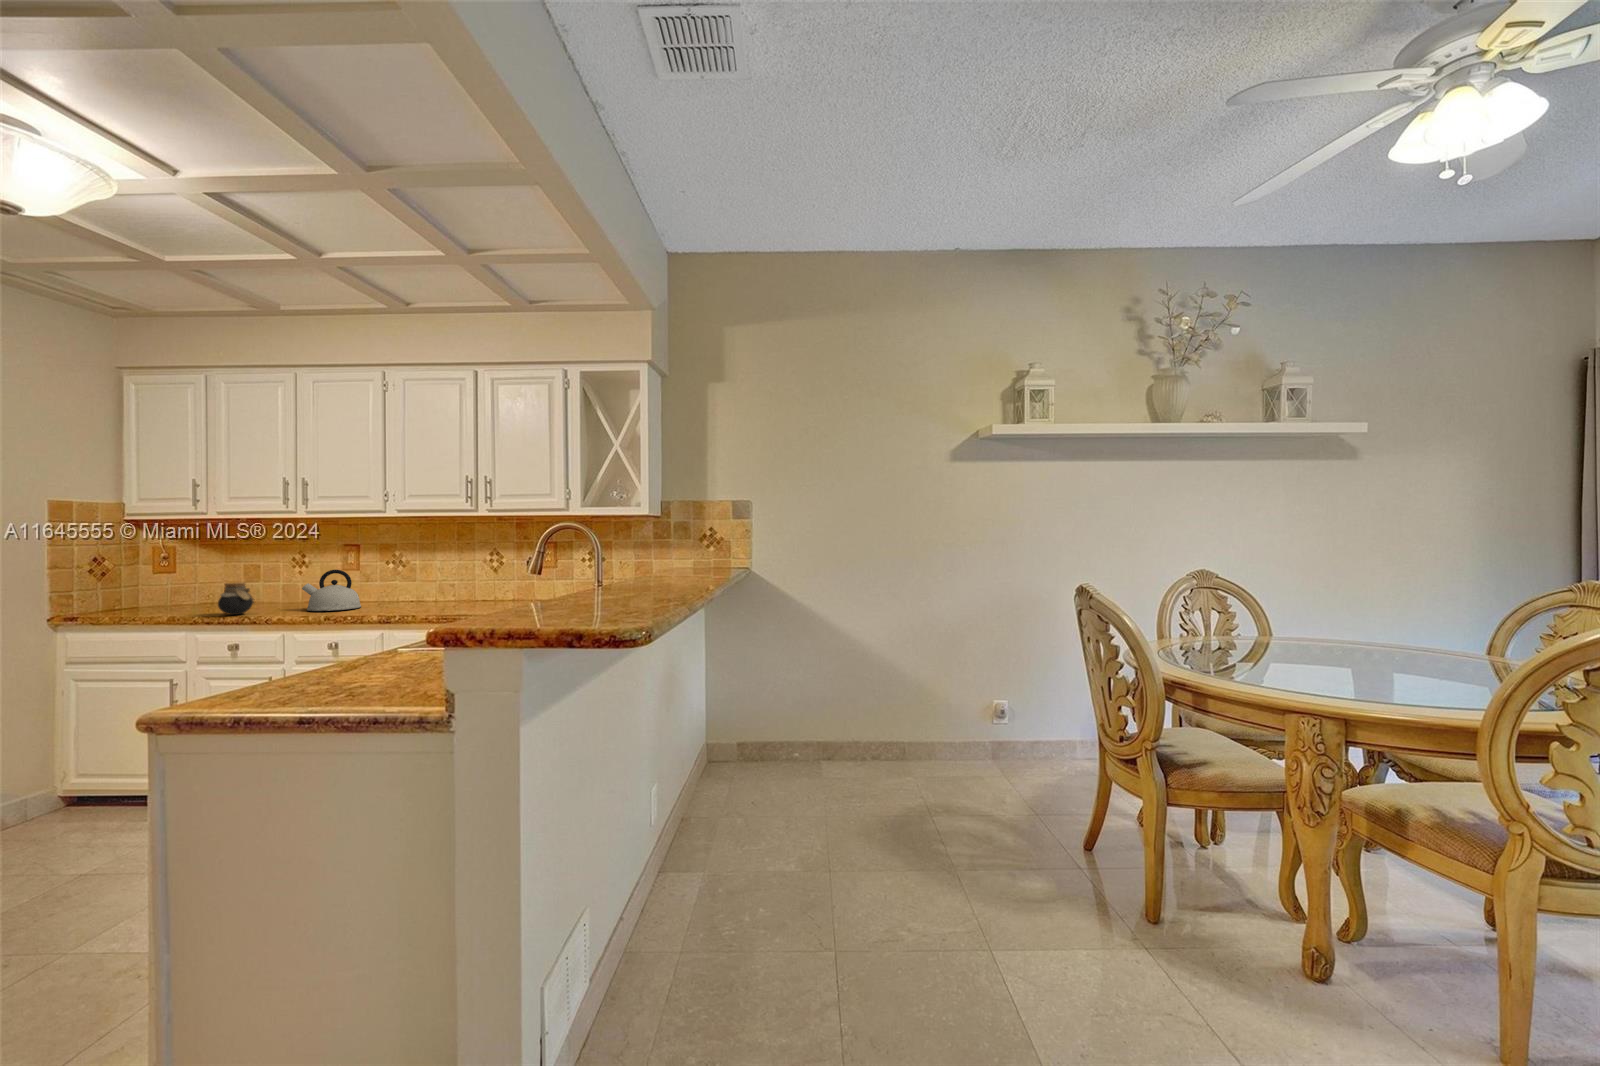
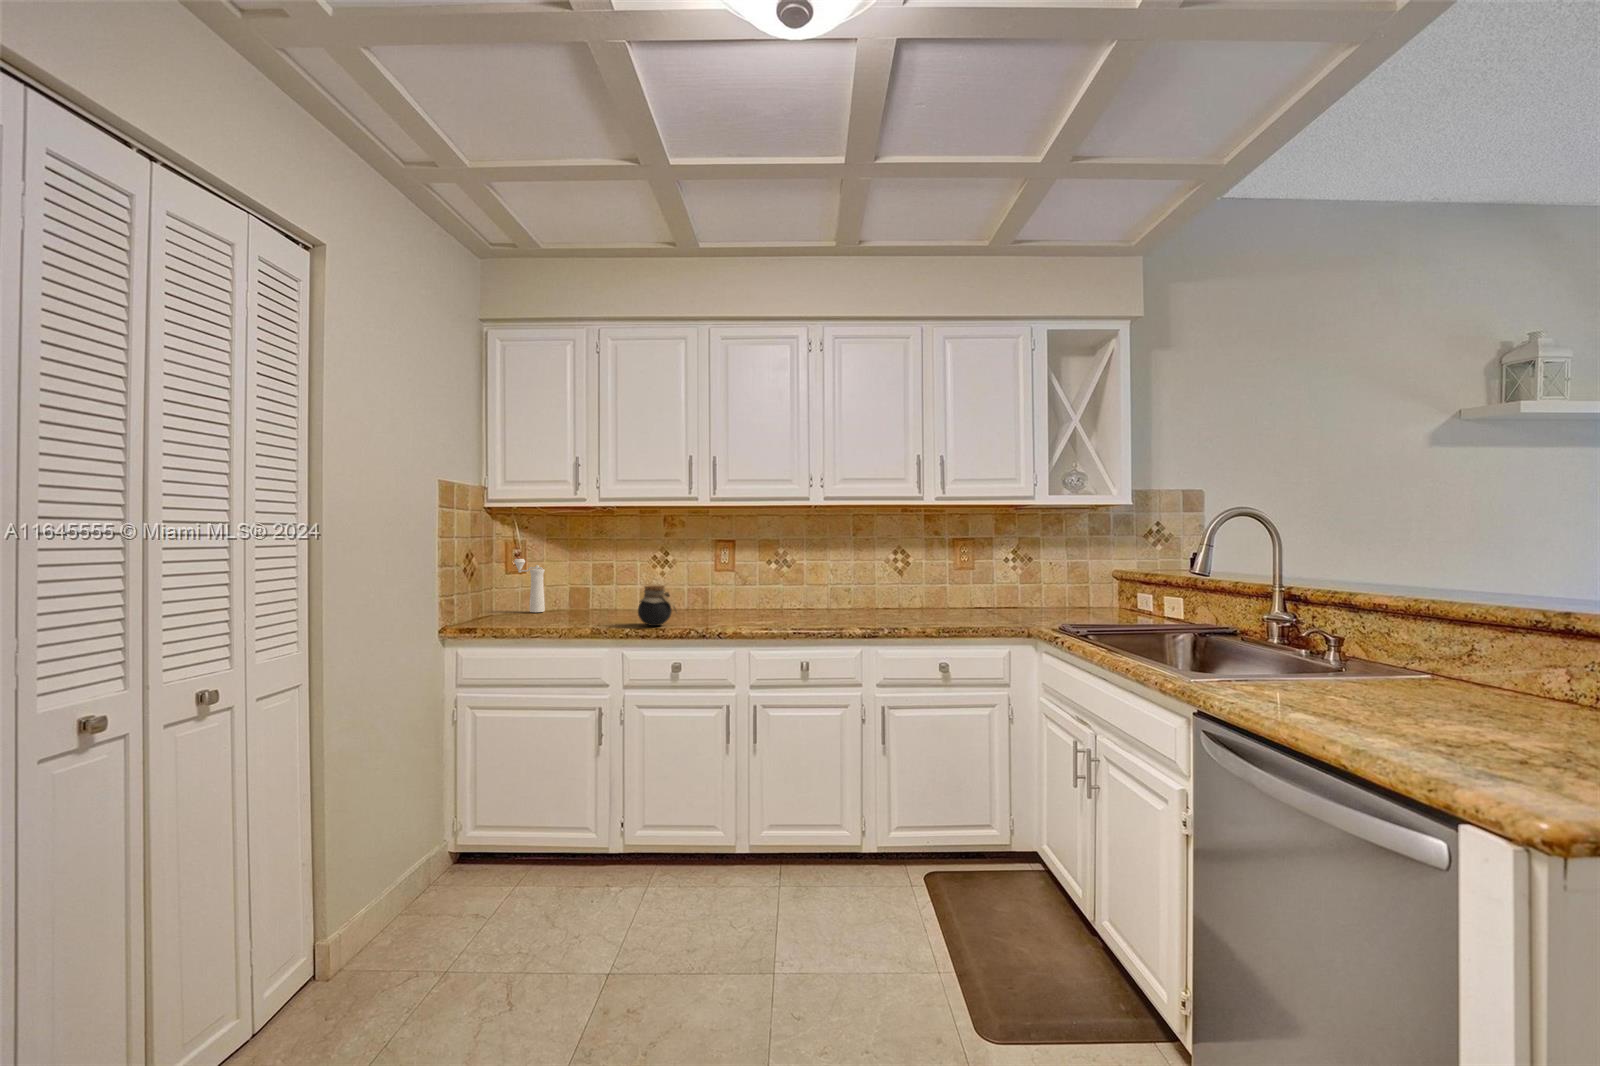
pepper mill: none [174,561,194,604] -> present [514,559,545,612]
kettle: present [302,570,361,611] -> none [709,570,769,621]

